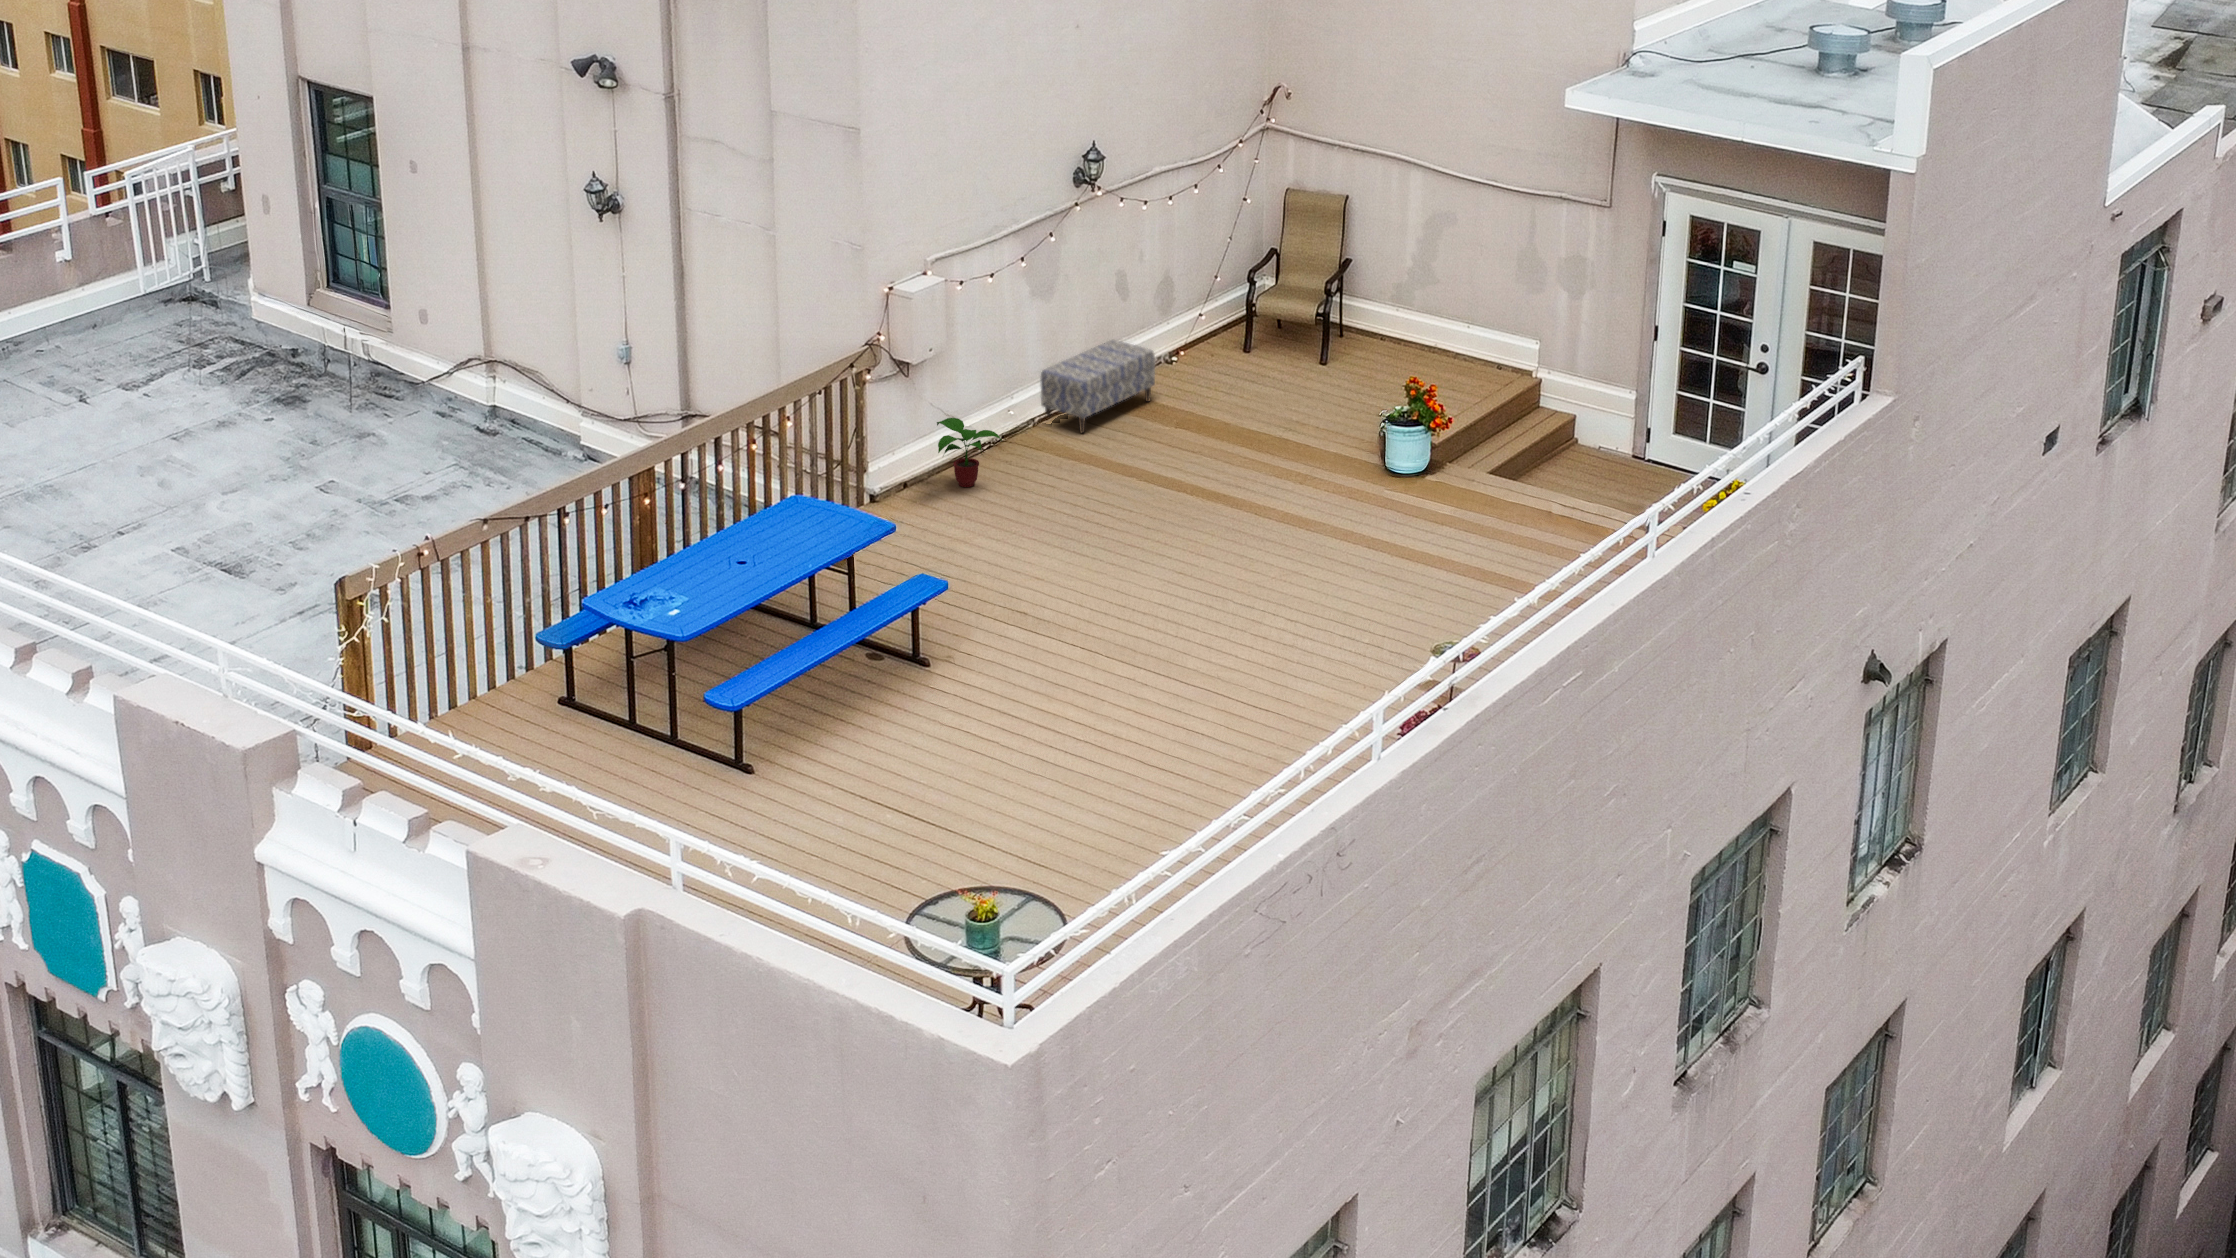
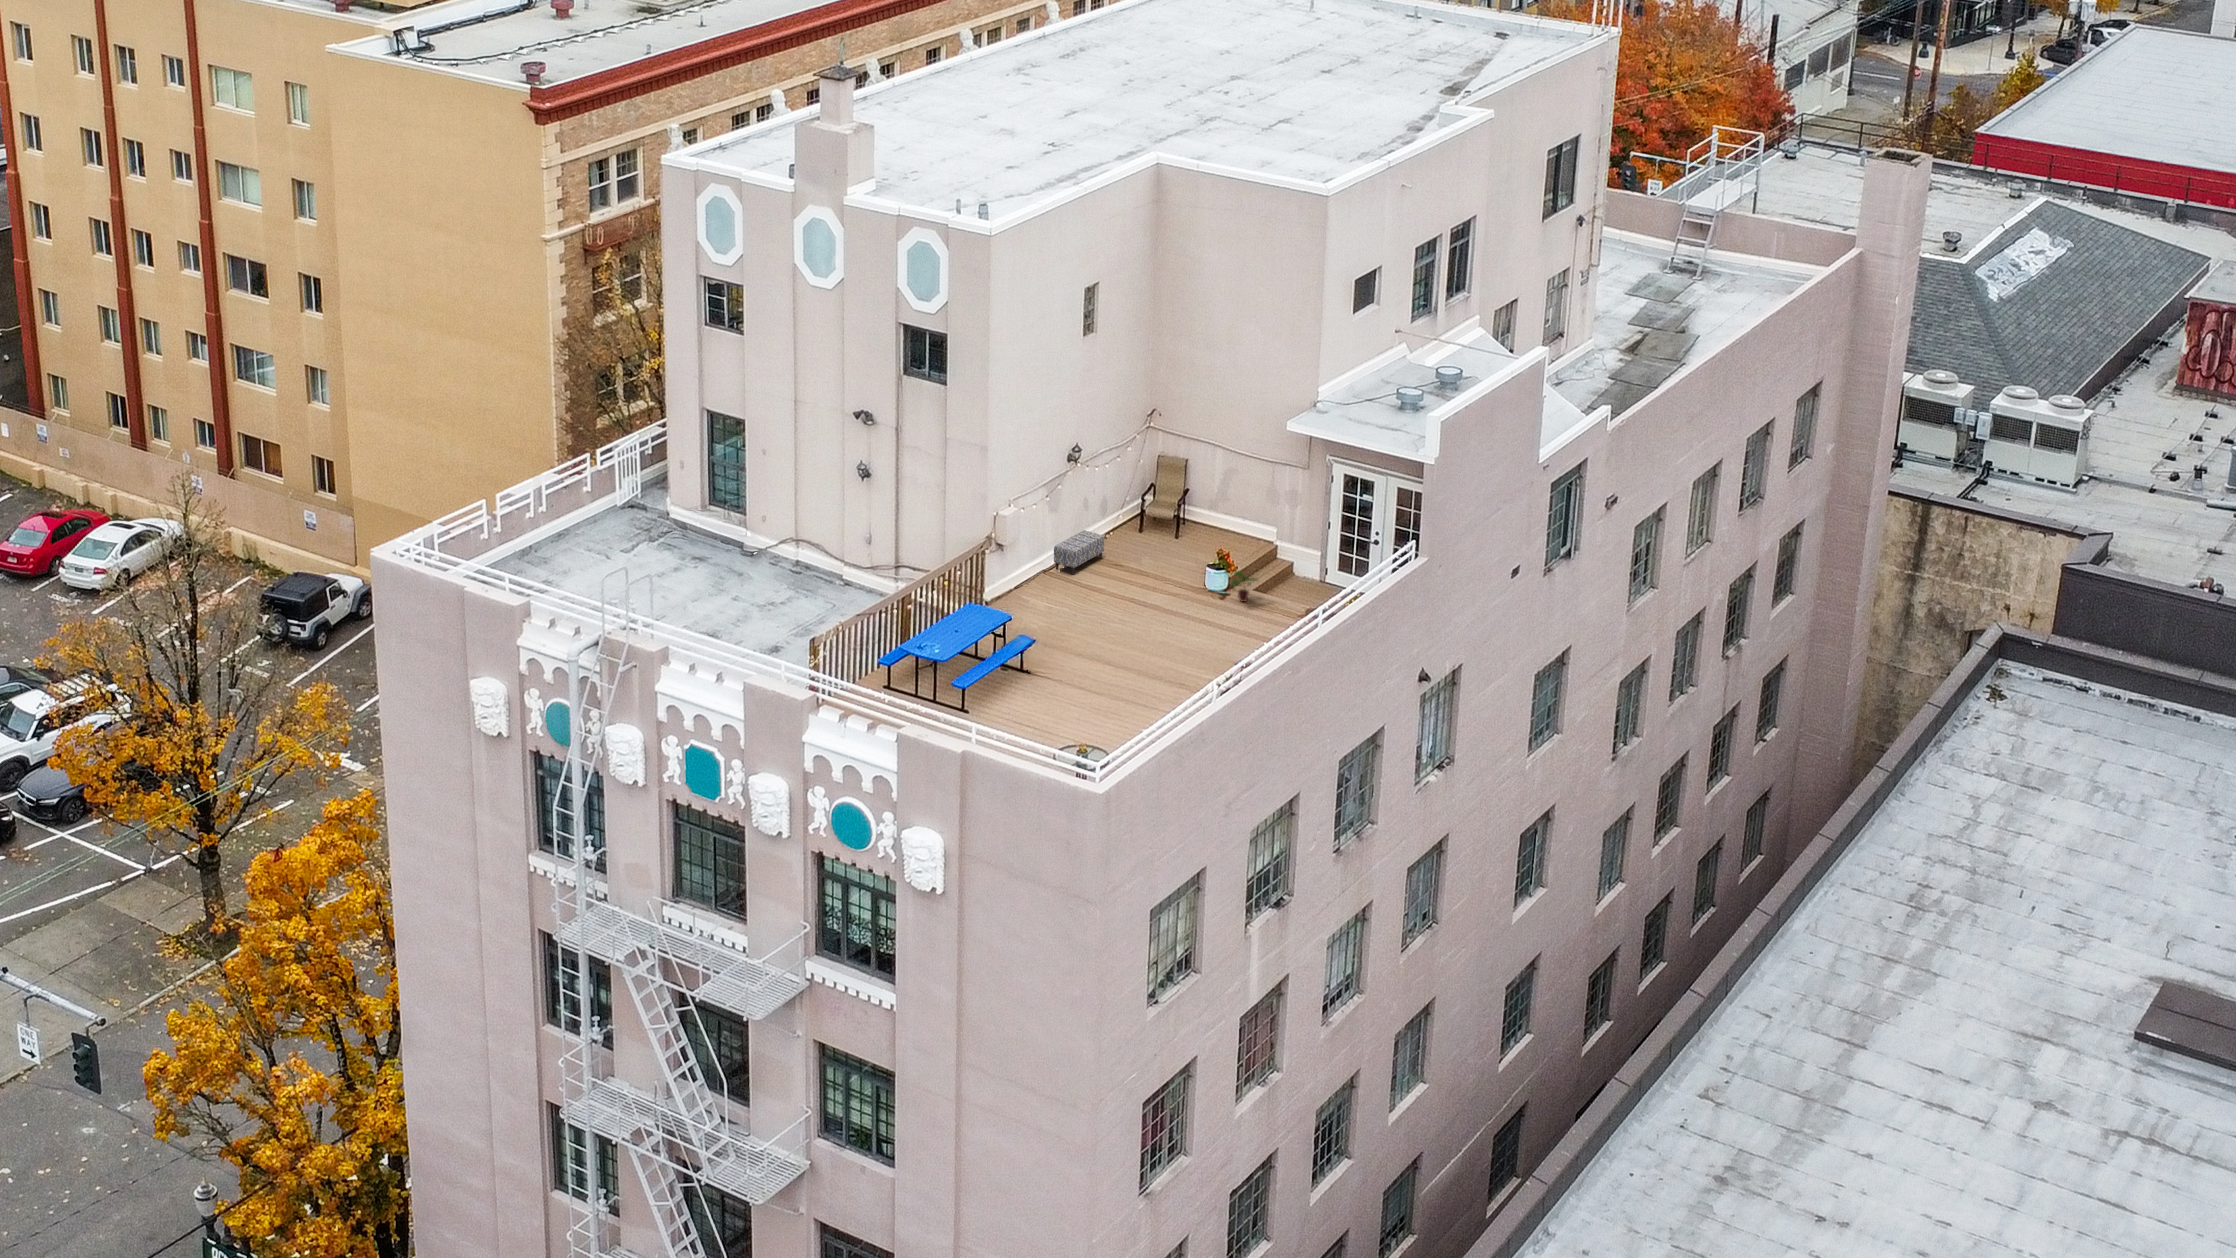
potted plant: present [937,418,1002,487] -> present [1232,571,1256,602]

